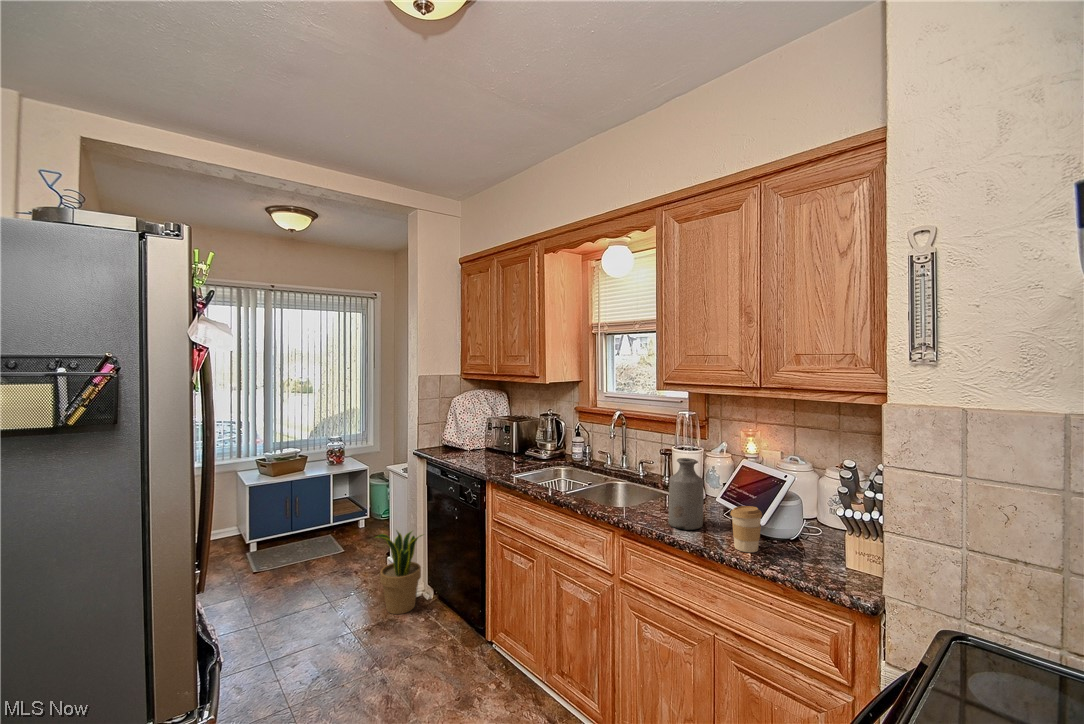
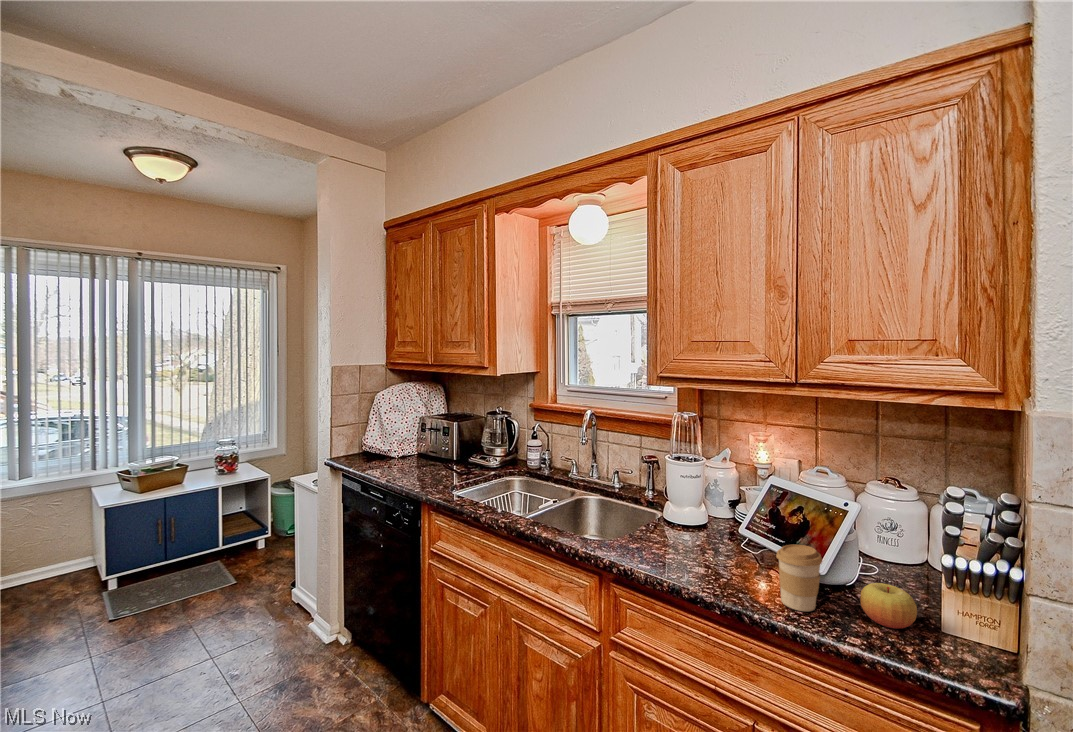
bottle: present [668,458,704,530] -> none [678,476,726,575]
potted plant: present [375,531,422,614] -> none [272,559,340,668]
apple: none [788,533,826,564] -> present [860,583,917,629]

